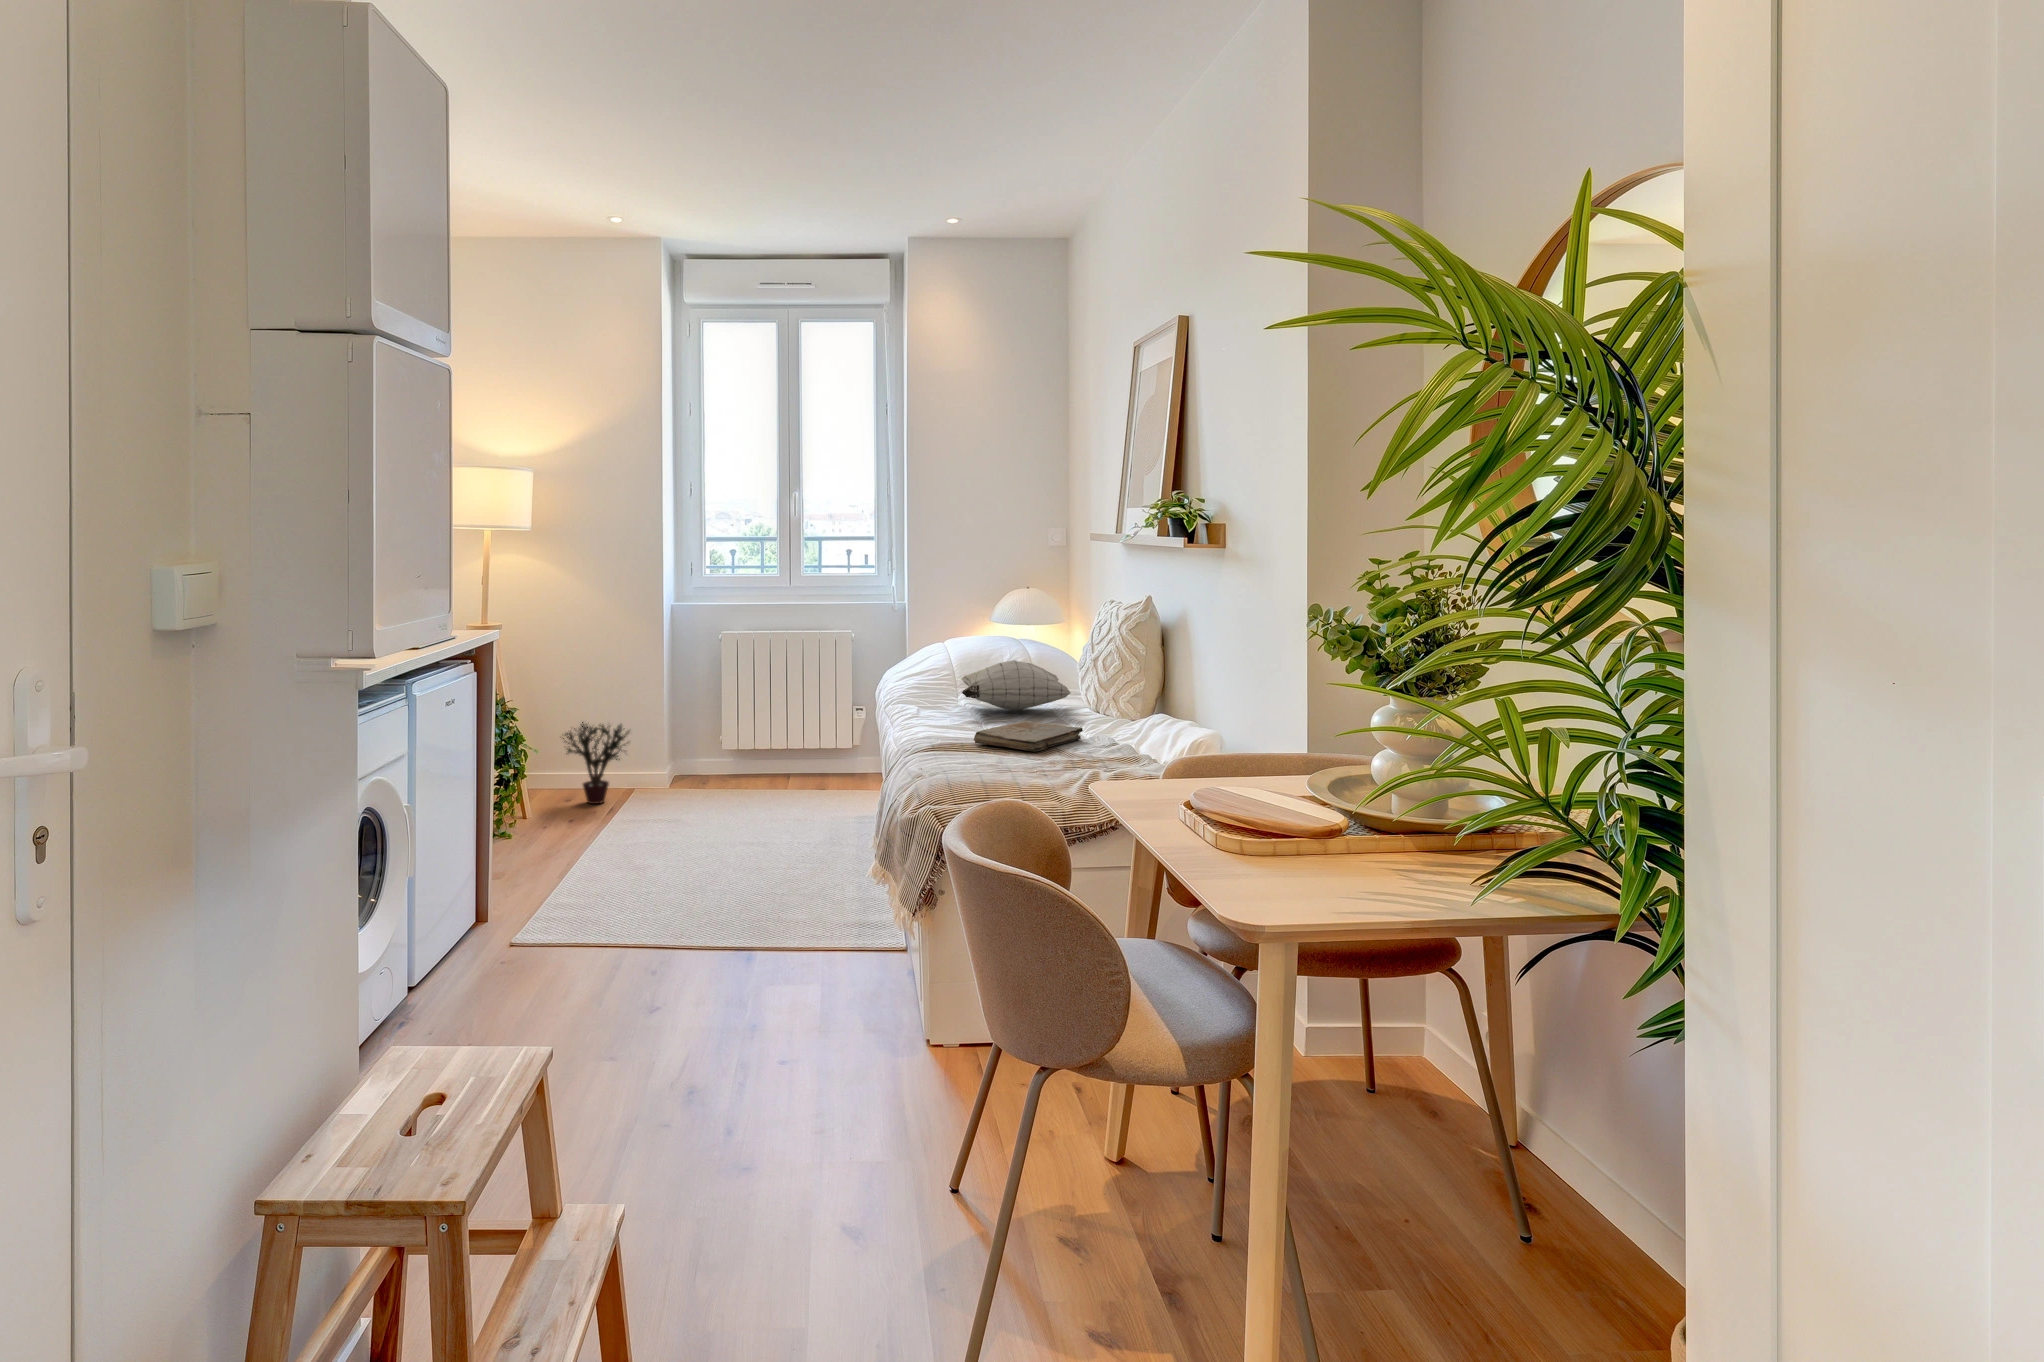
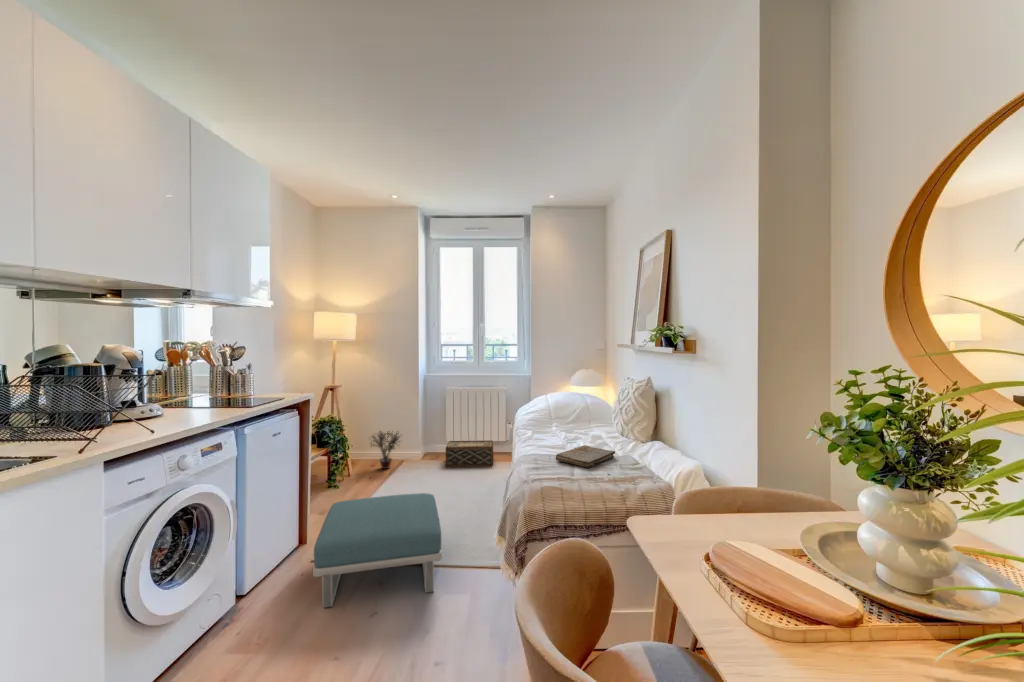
pillow: present [961,660,1071,711] -> none [552,409,609,435]
woven basket: none [725,744,826,798] -> present [446,440,493,466]
footstool: none [543,819,771,1000] -> present [313,493,442,608]

